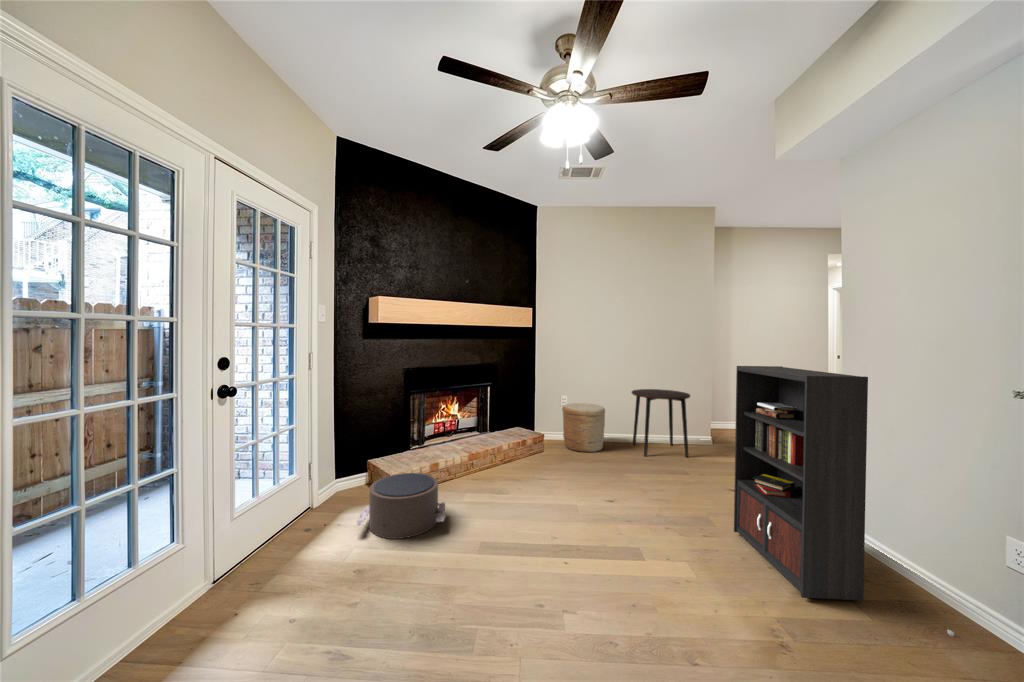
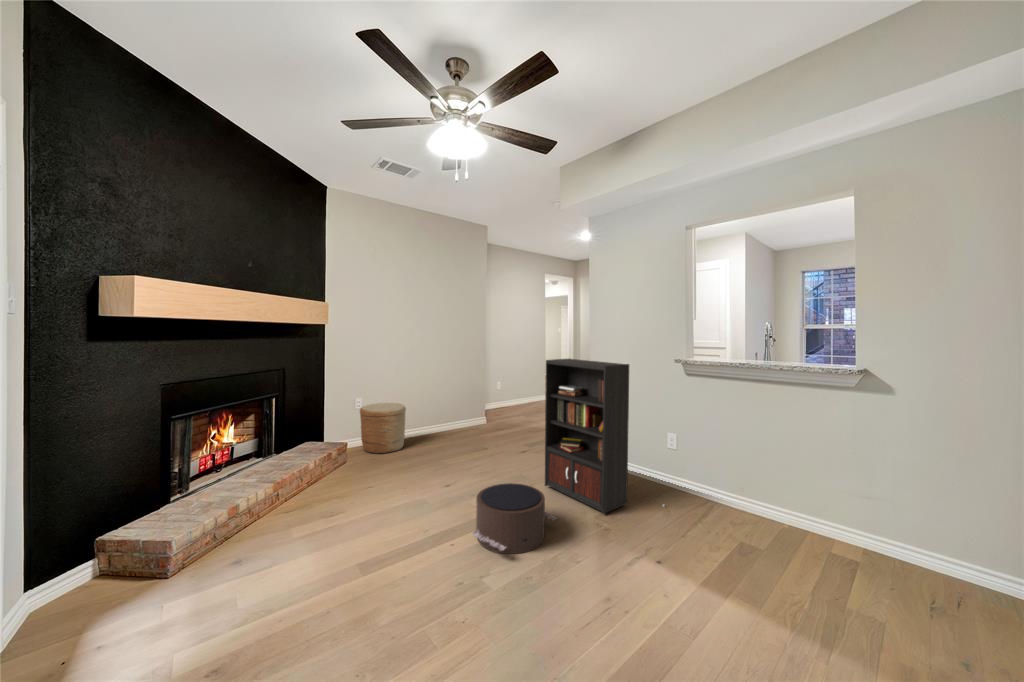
side table: present [632,389,690,457] -> none [427,381,478,445]
pouf: present [356,473,445,539] -> present [472,483,558,554]

